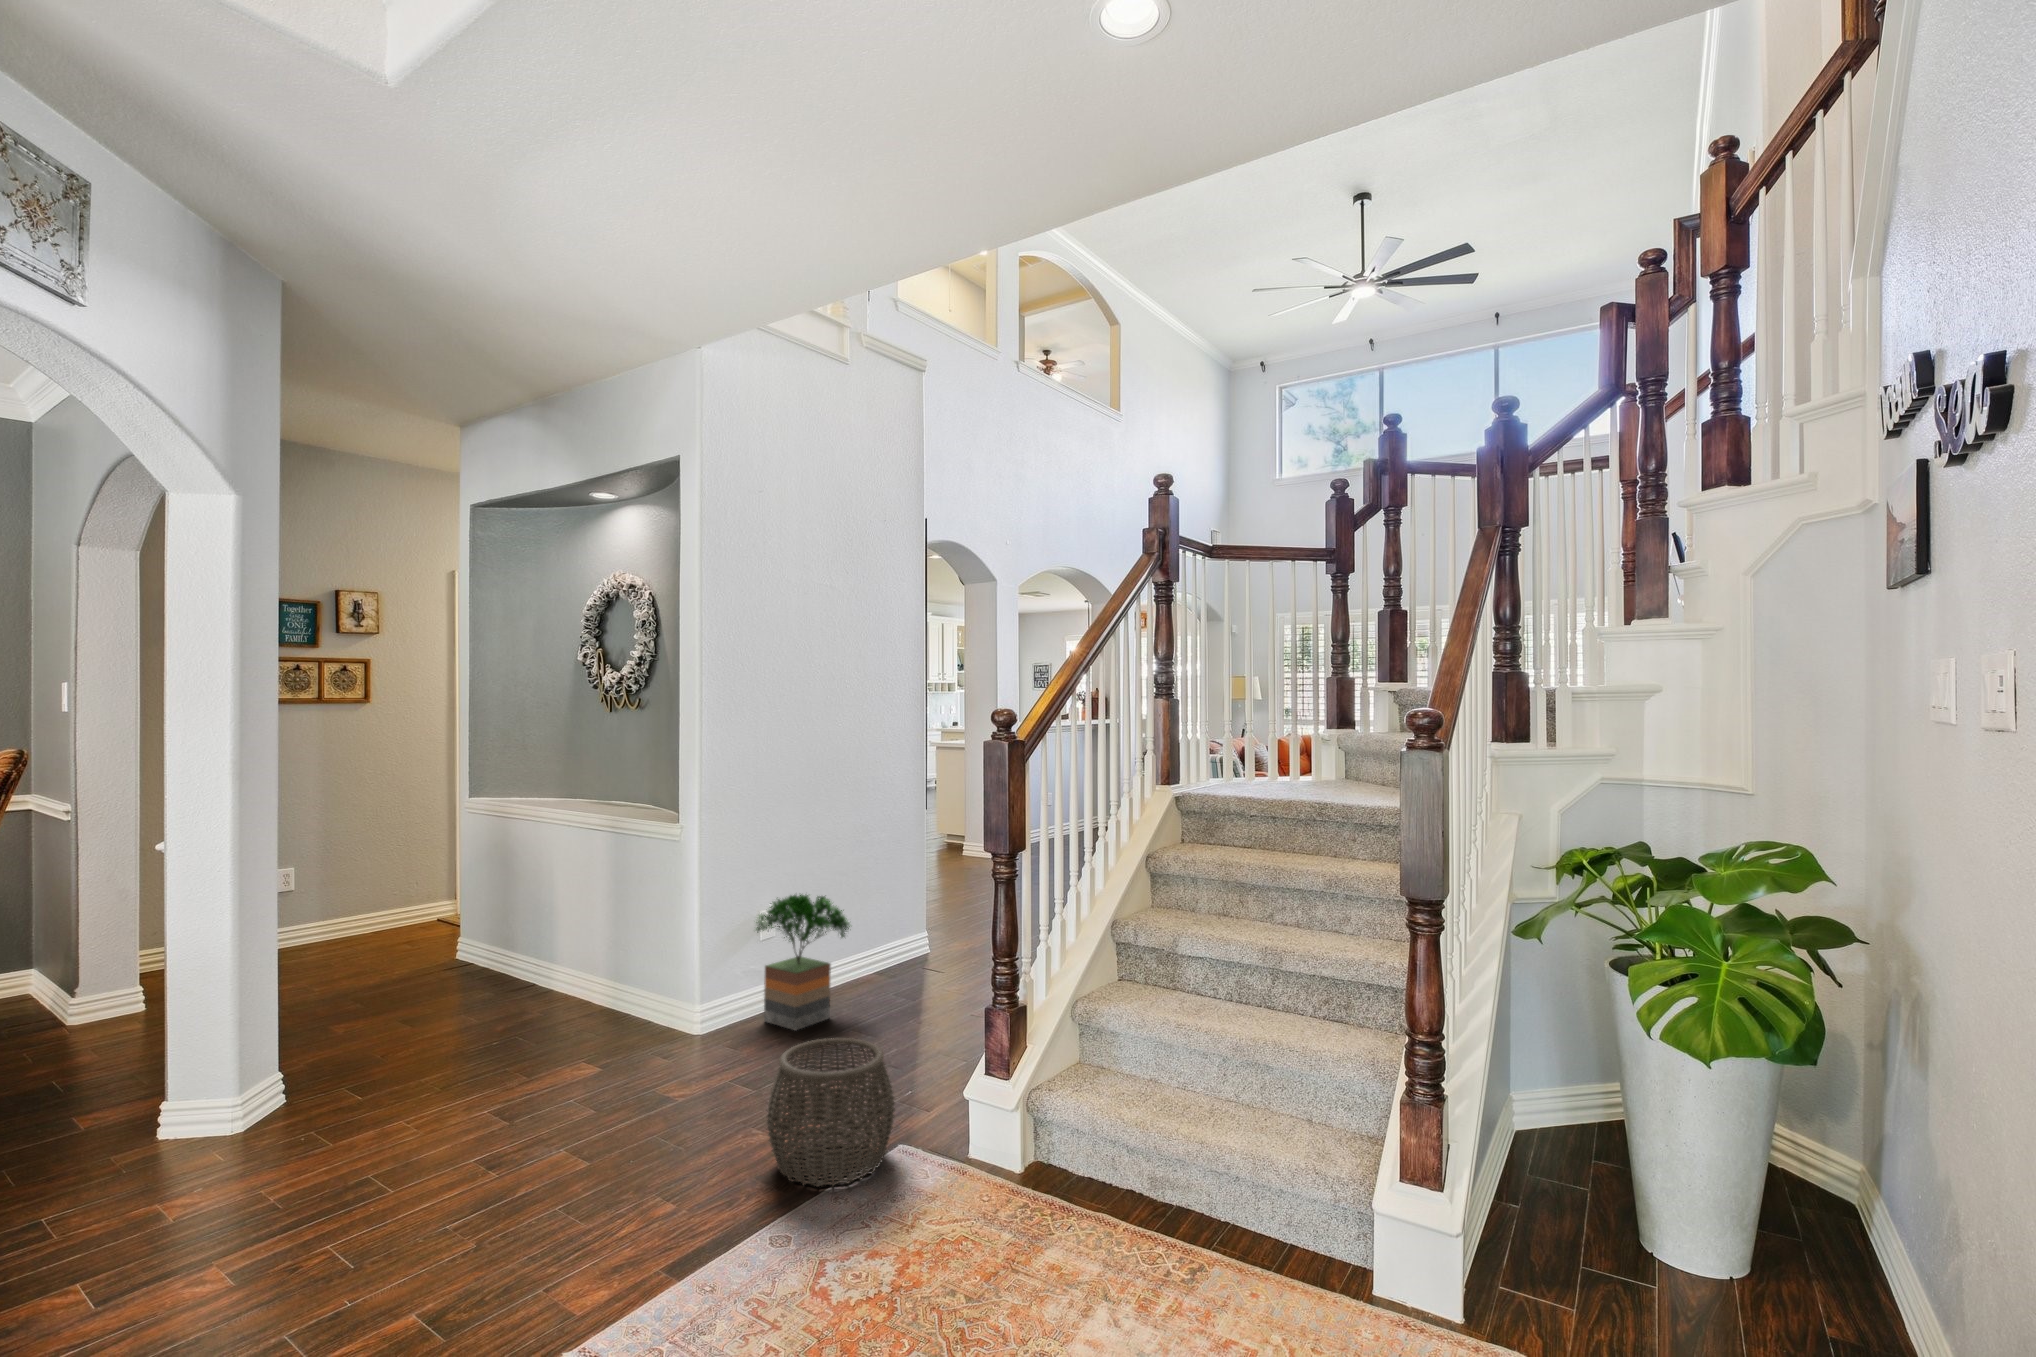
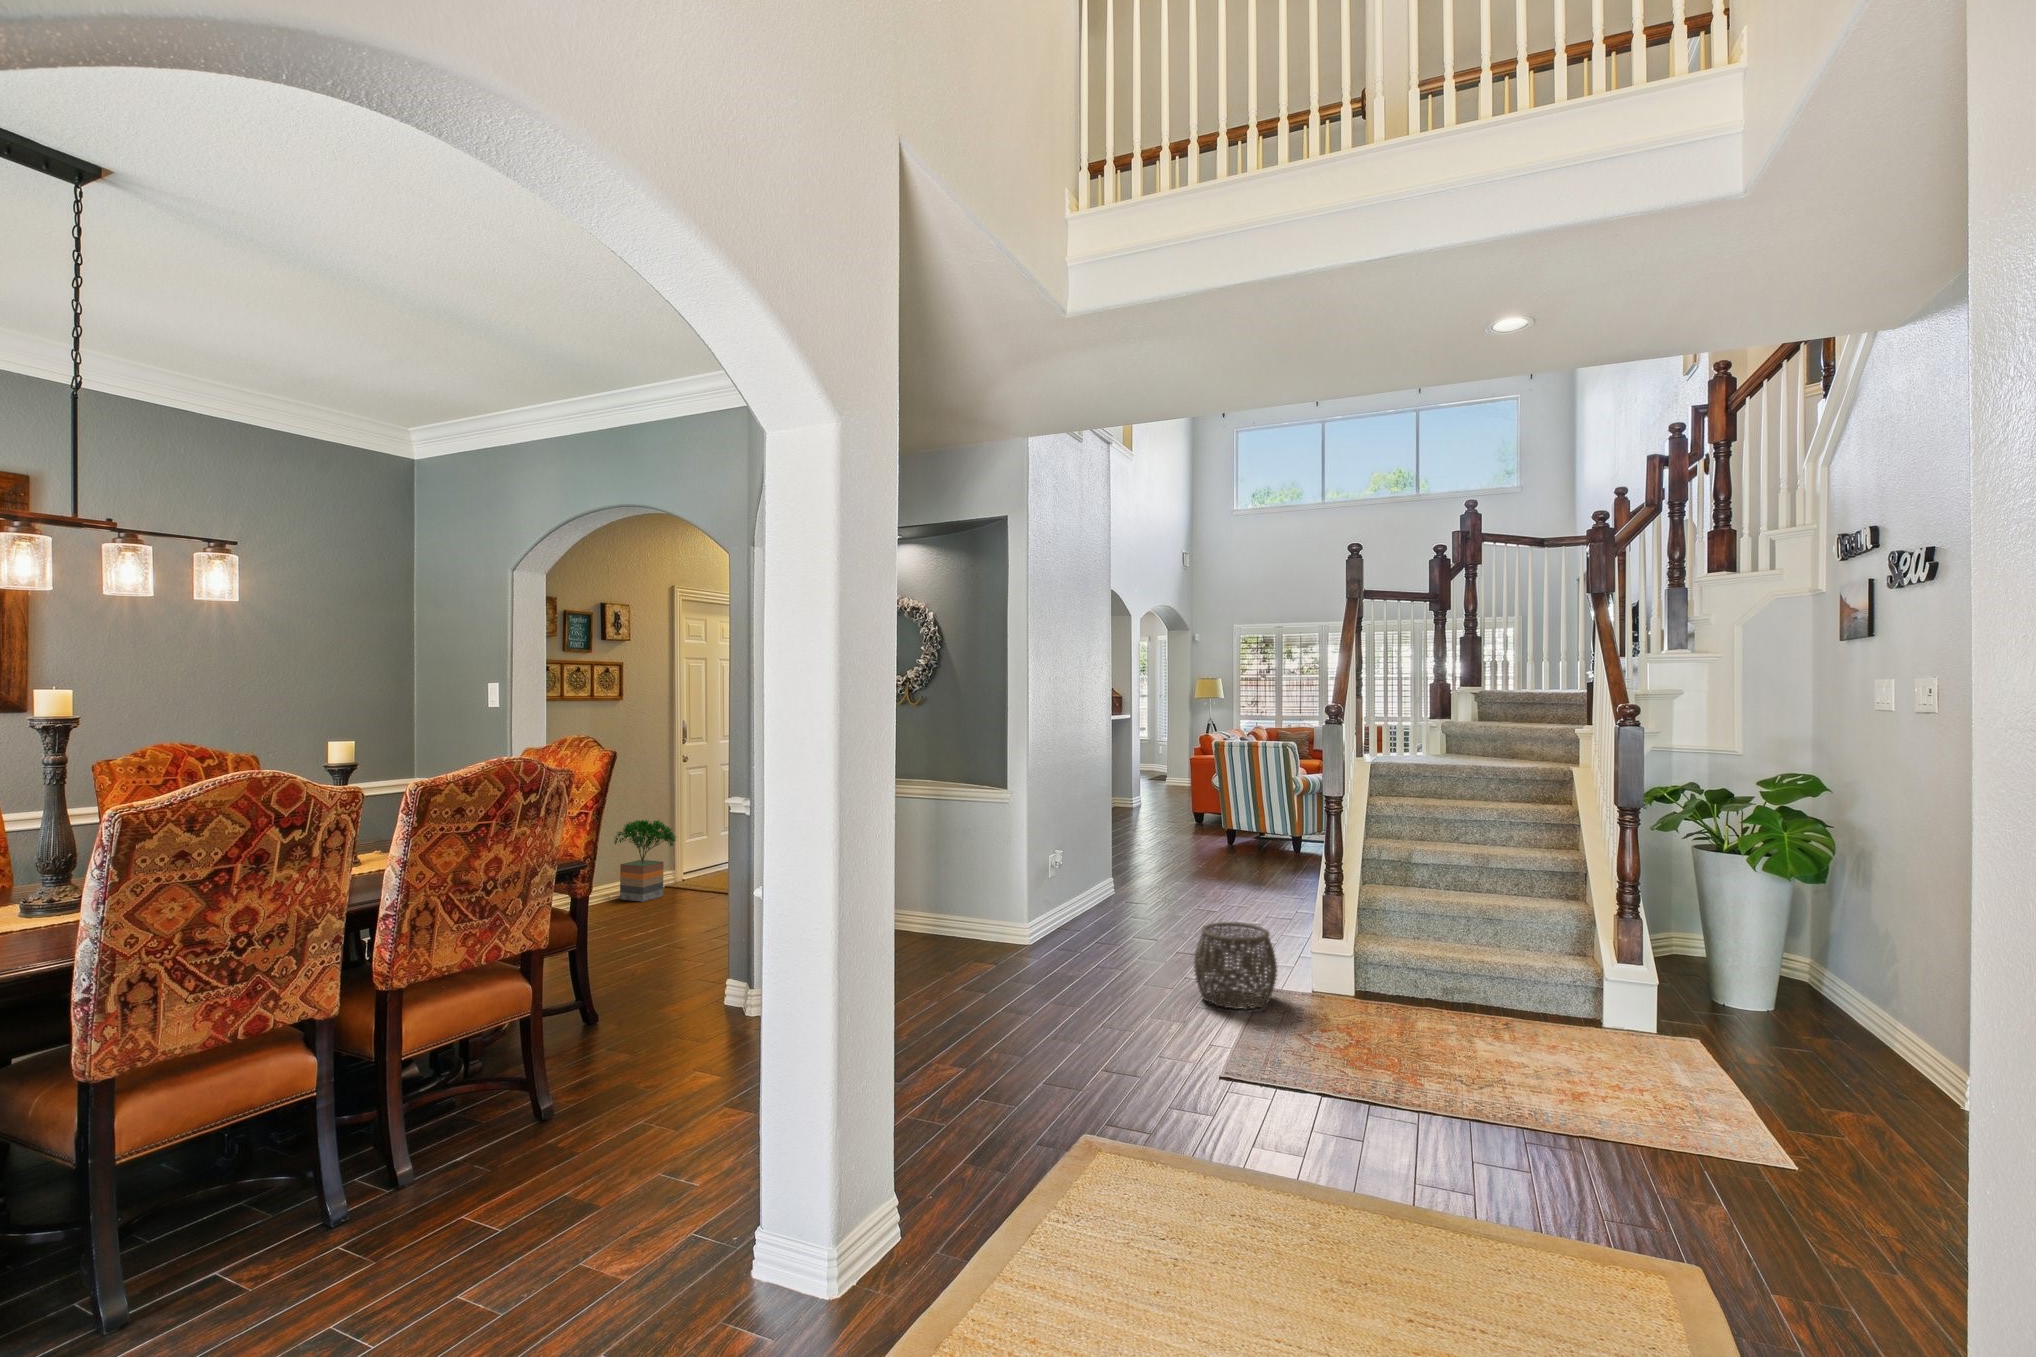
potted tree: present [756,894,850,1031] -> present [614,820,676,902]

